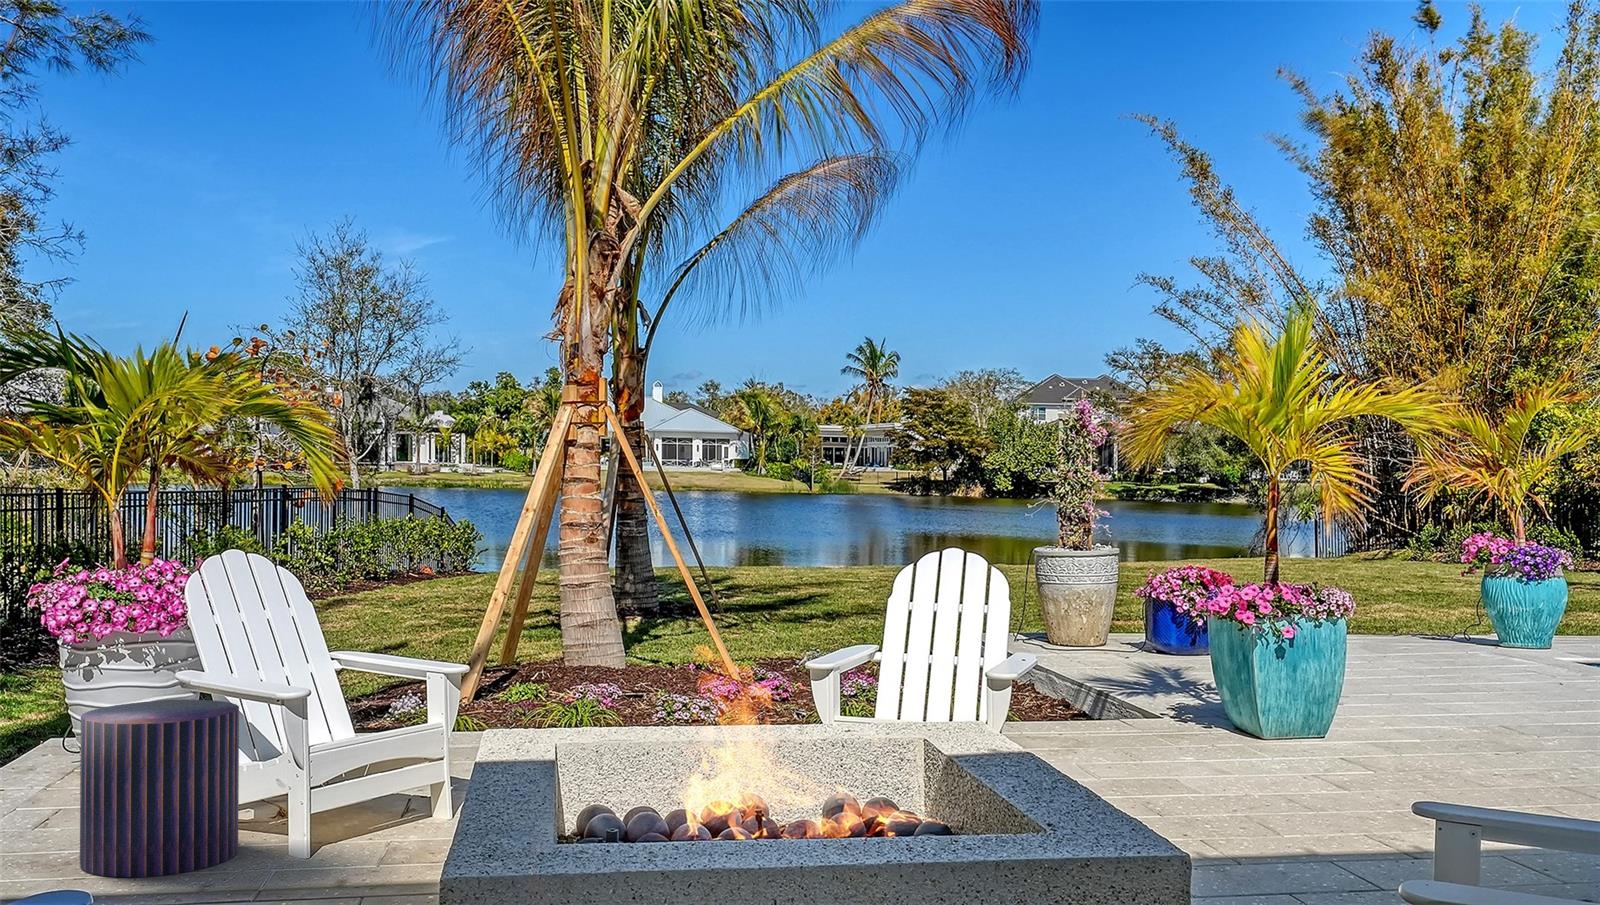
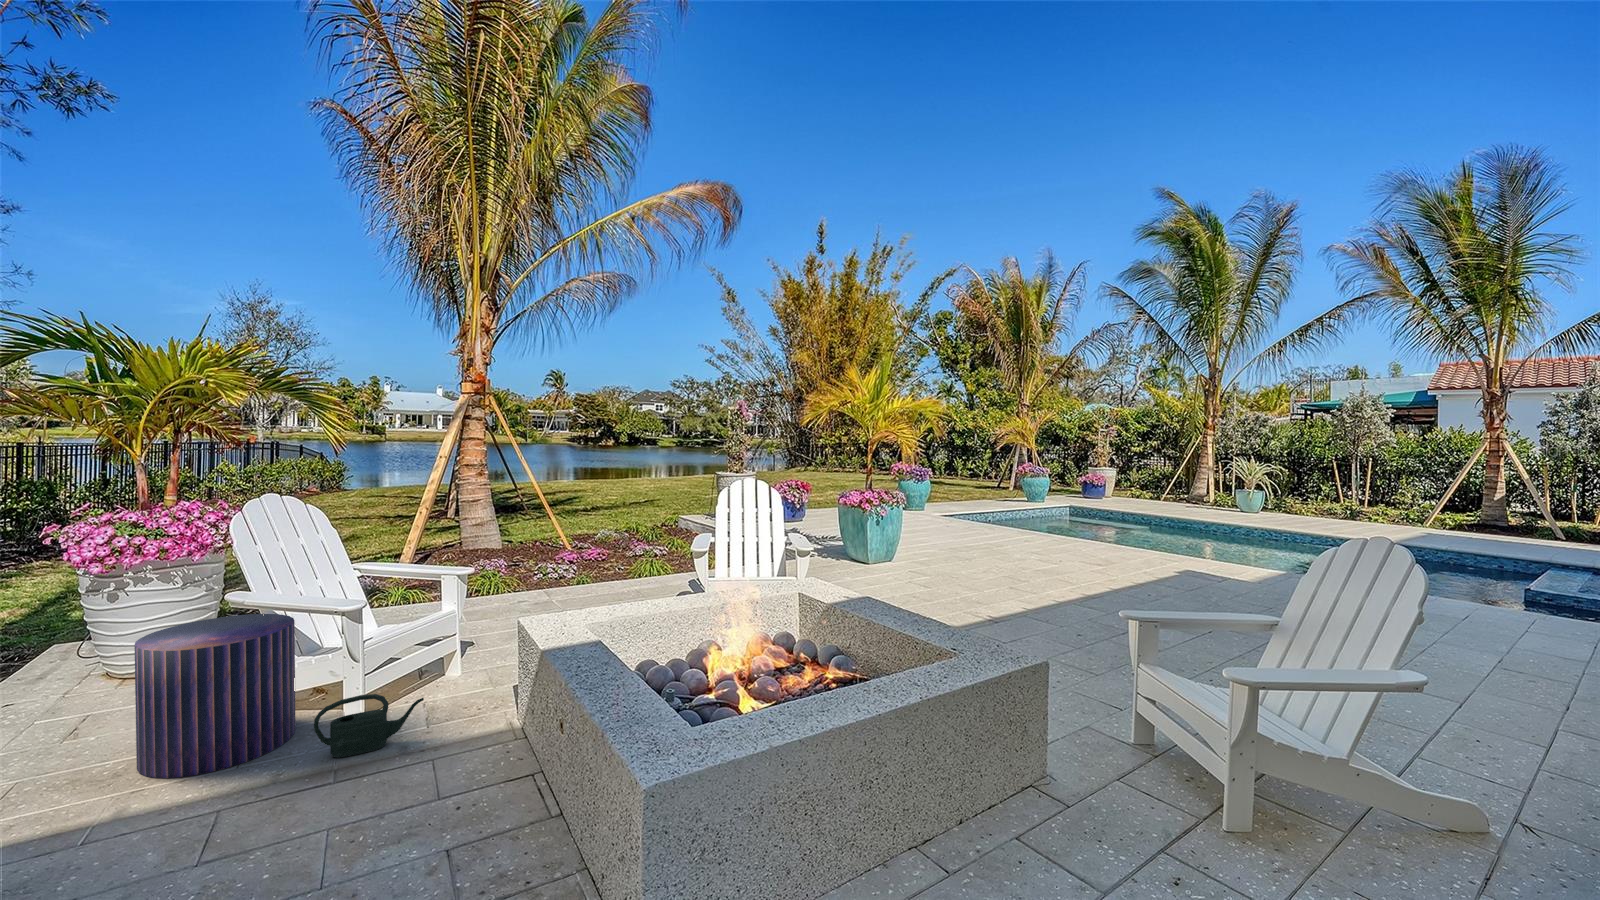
watering can: none [241,808,365,883] -> present [314,694,424,758]

